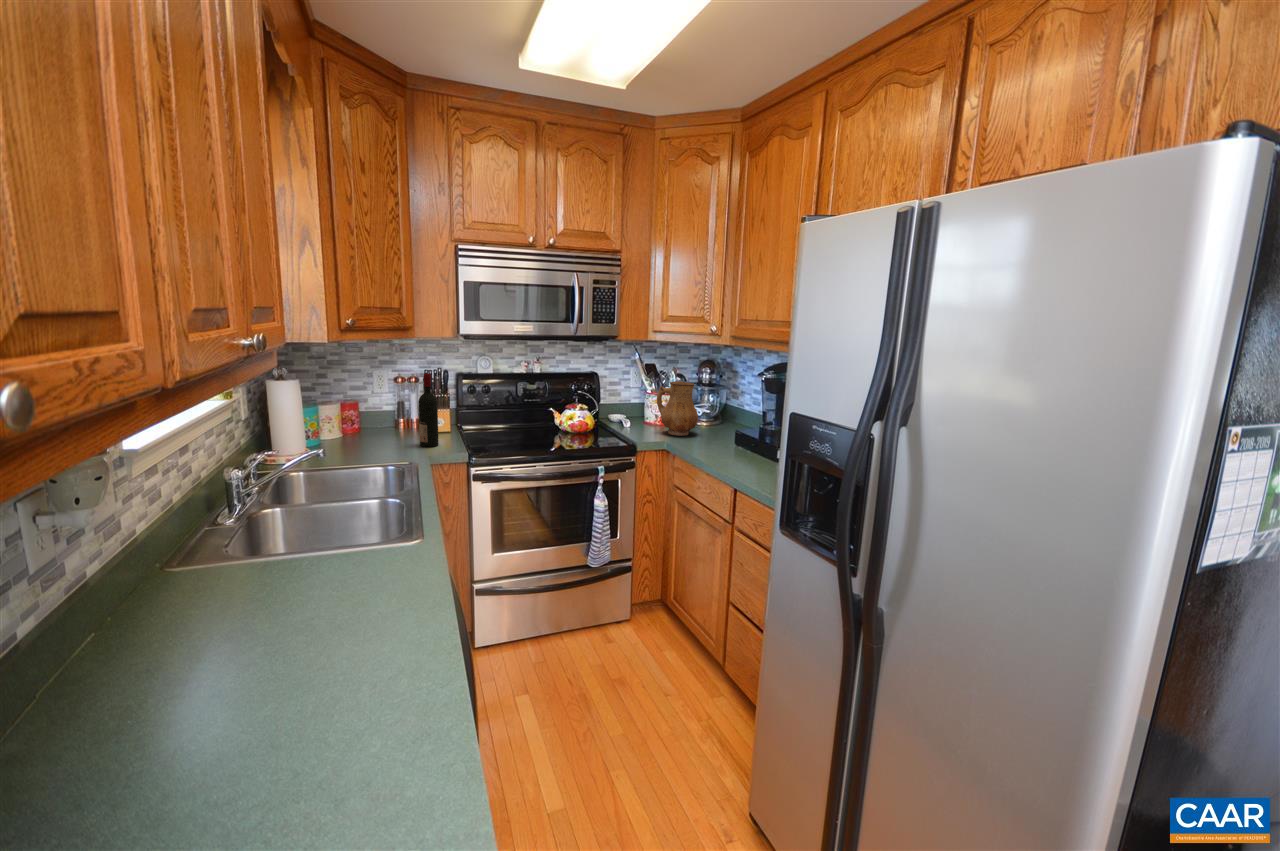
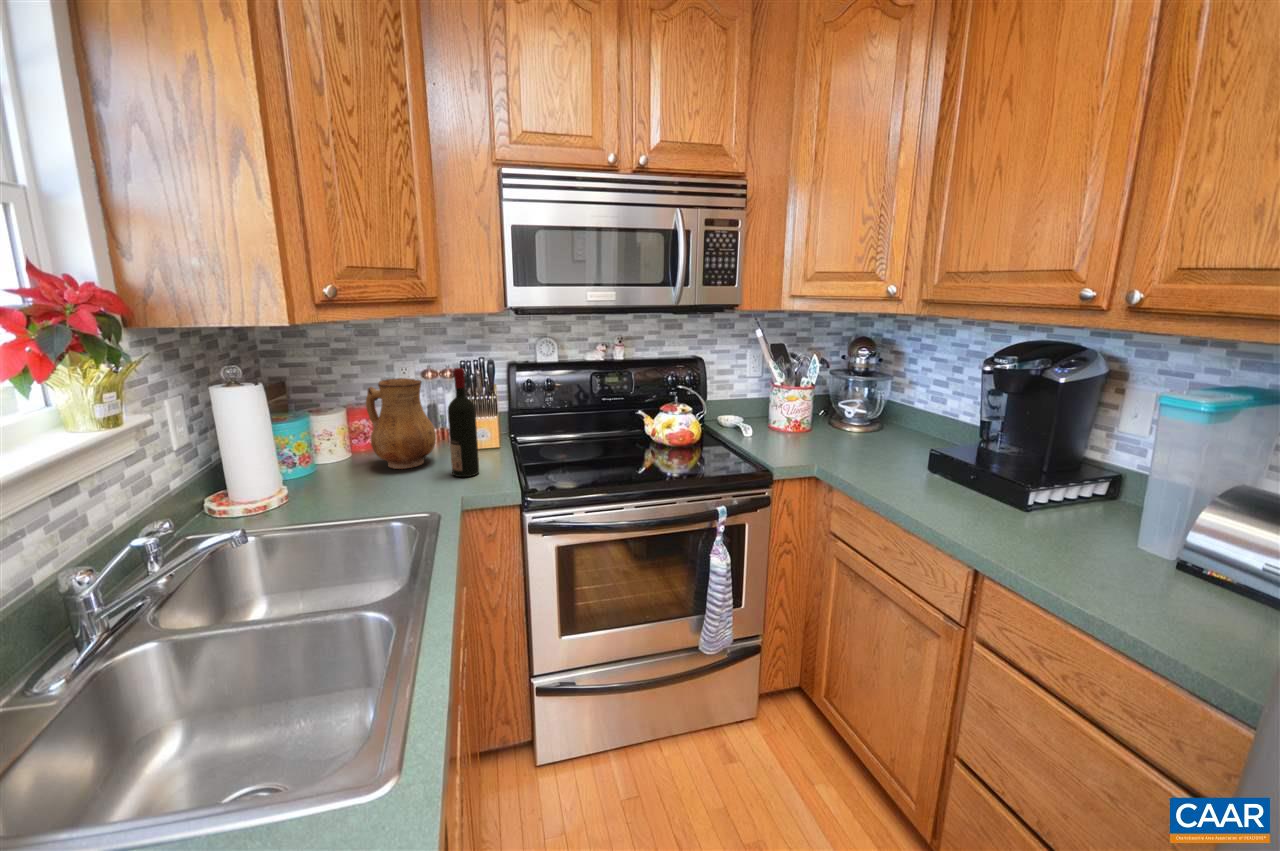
ceramic pitcher: present [657,381,698,436] -> present [366,378,436,469]

